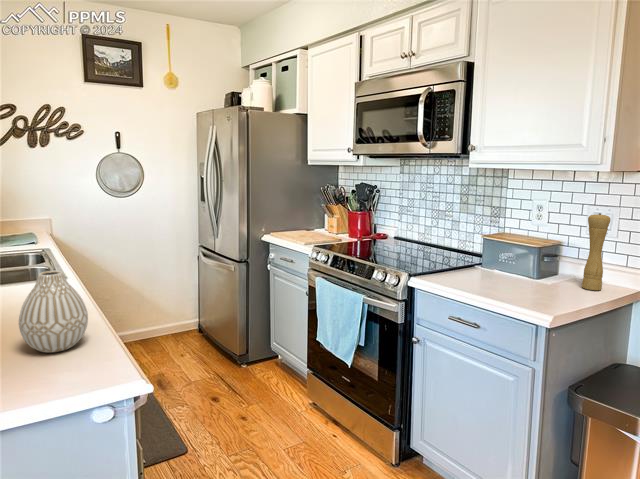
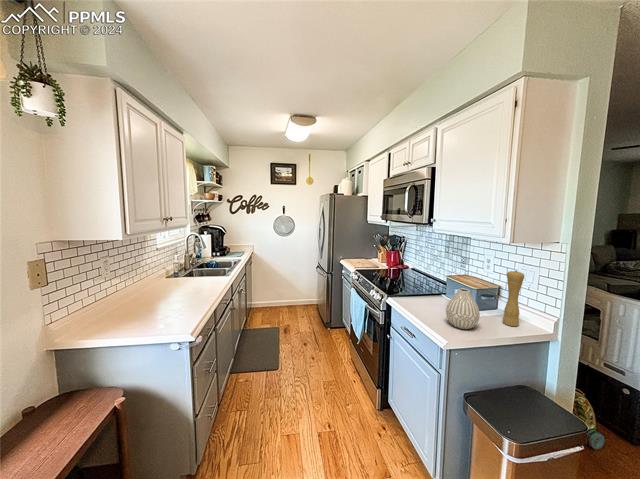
vase: present [19,271,88,353] -> present [446,288,480,329]

